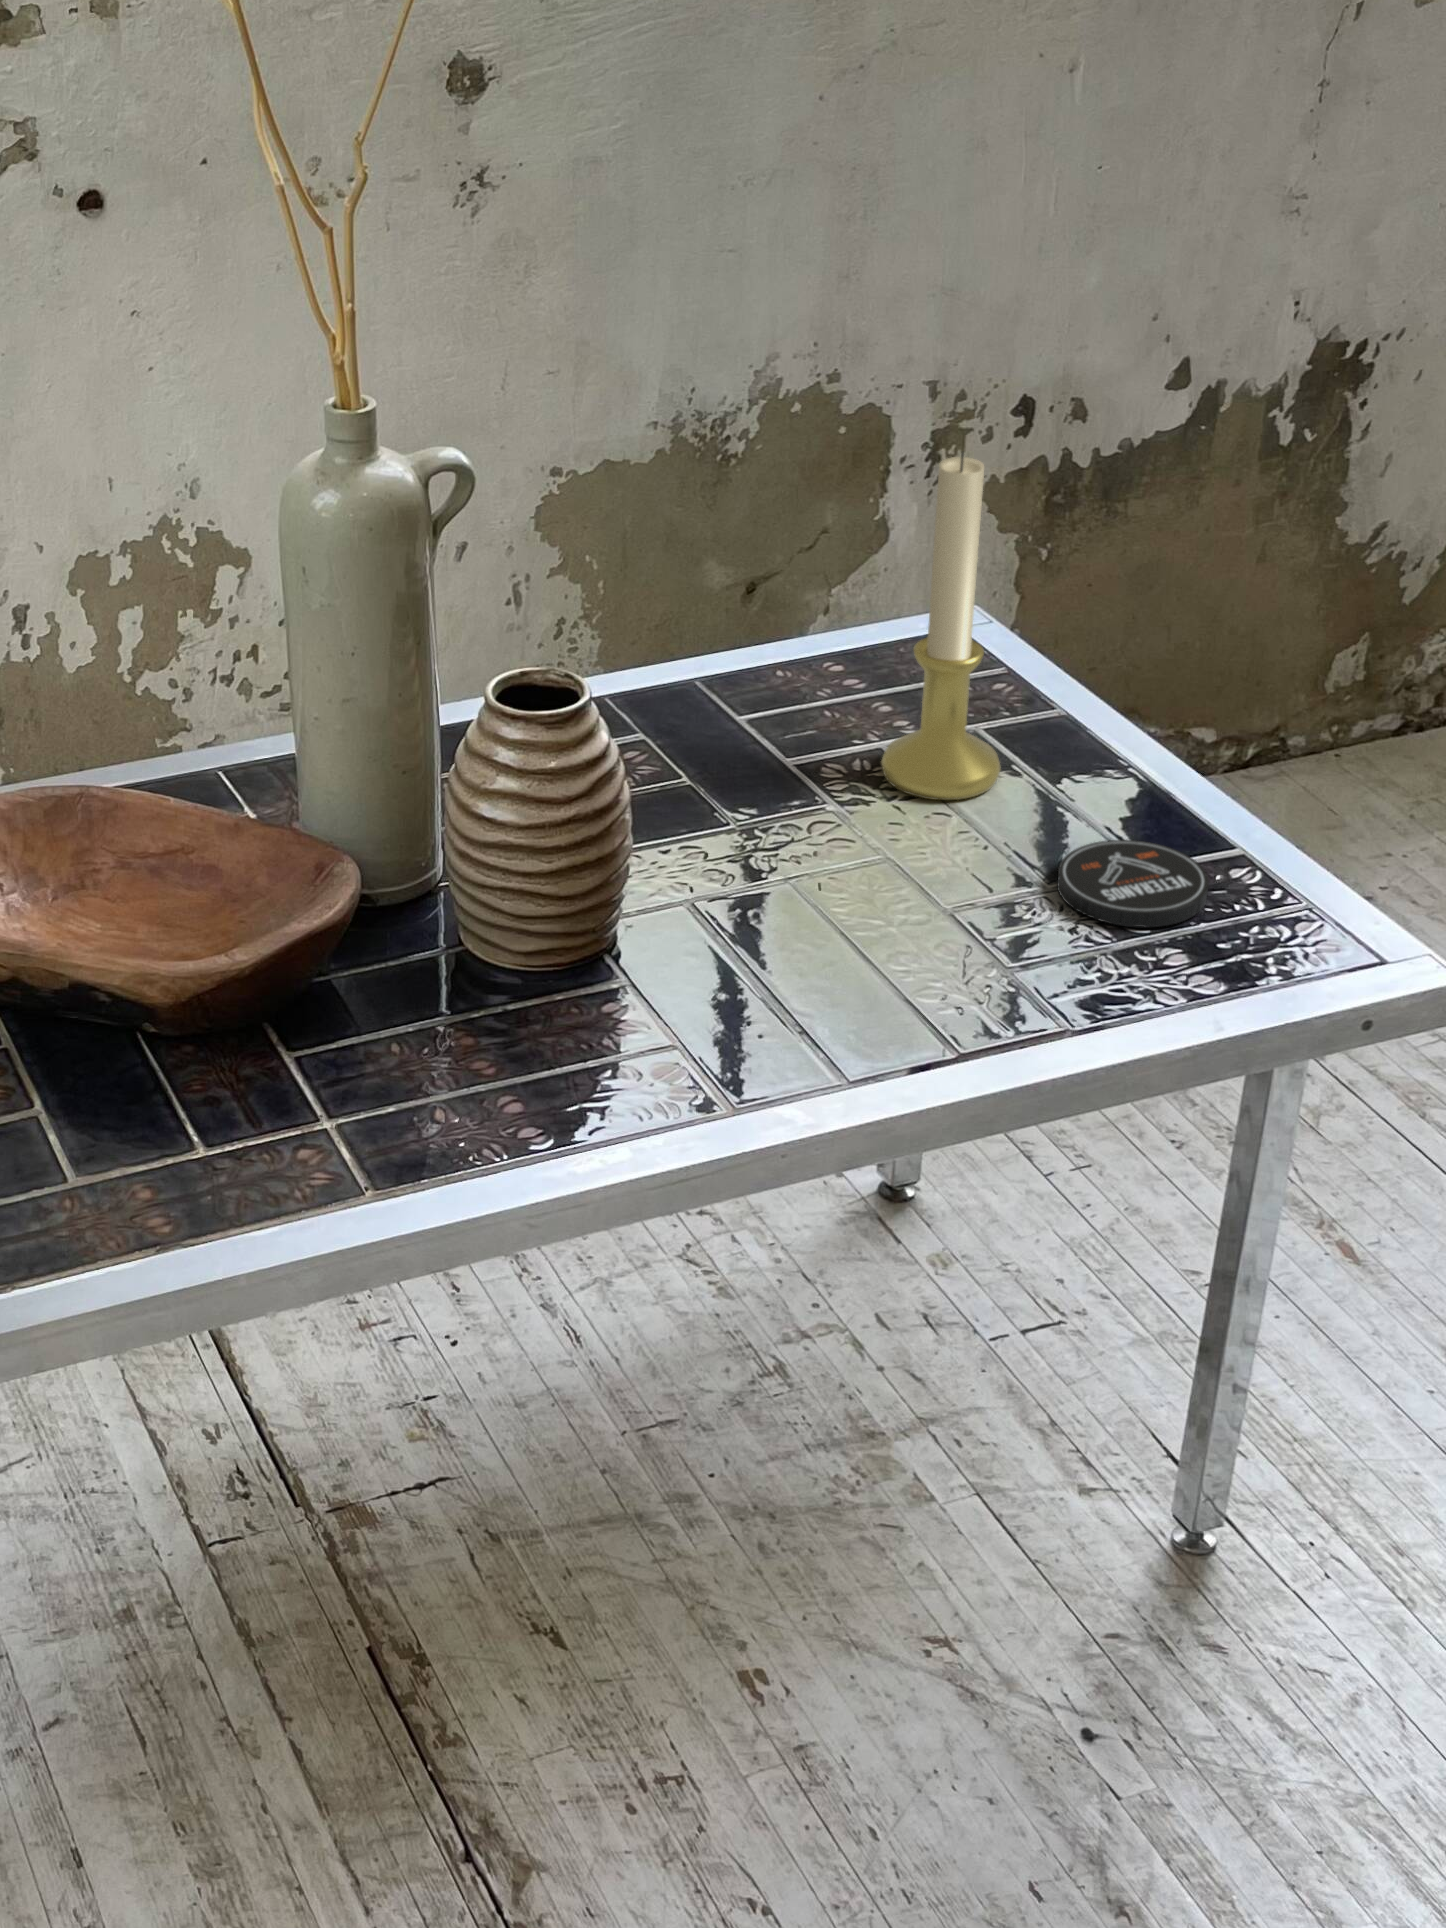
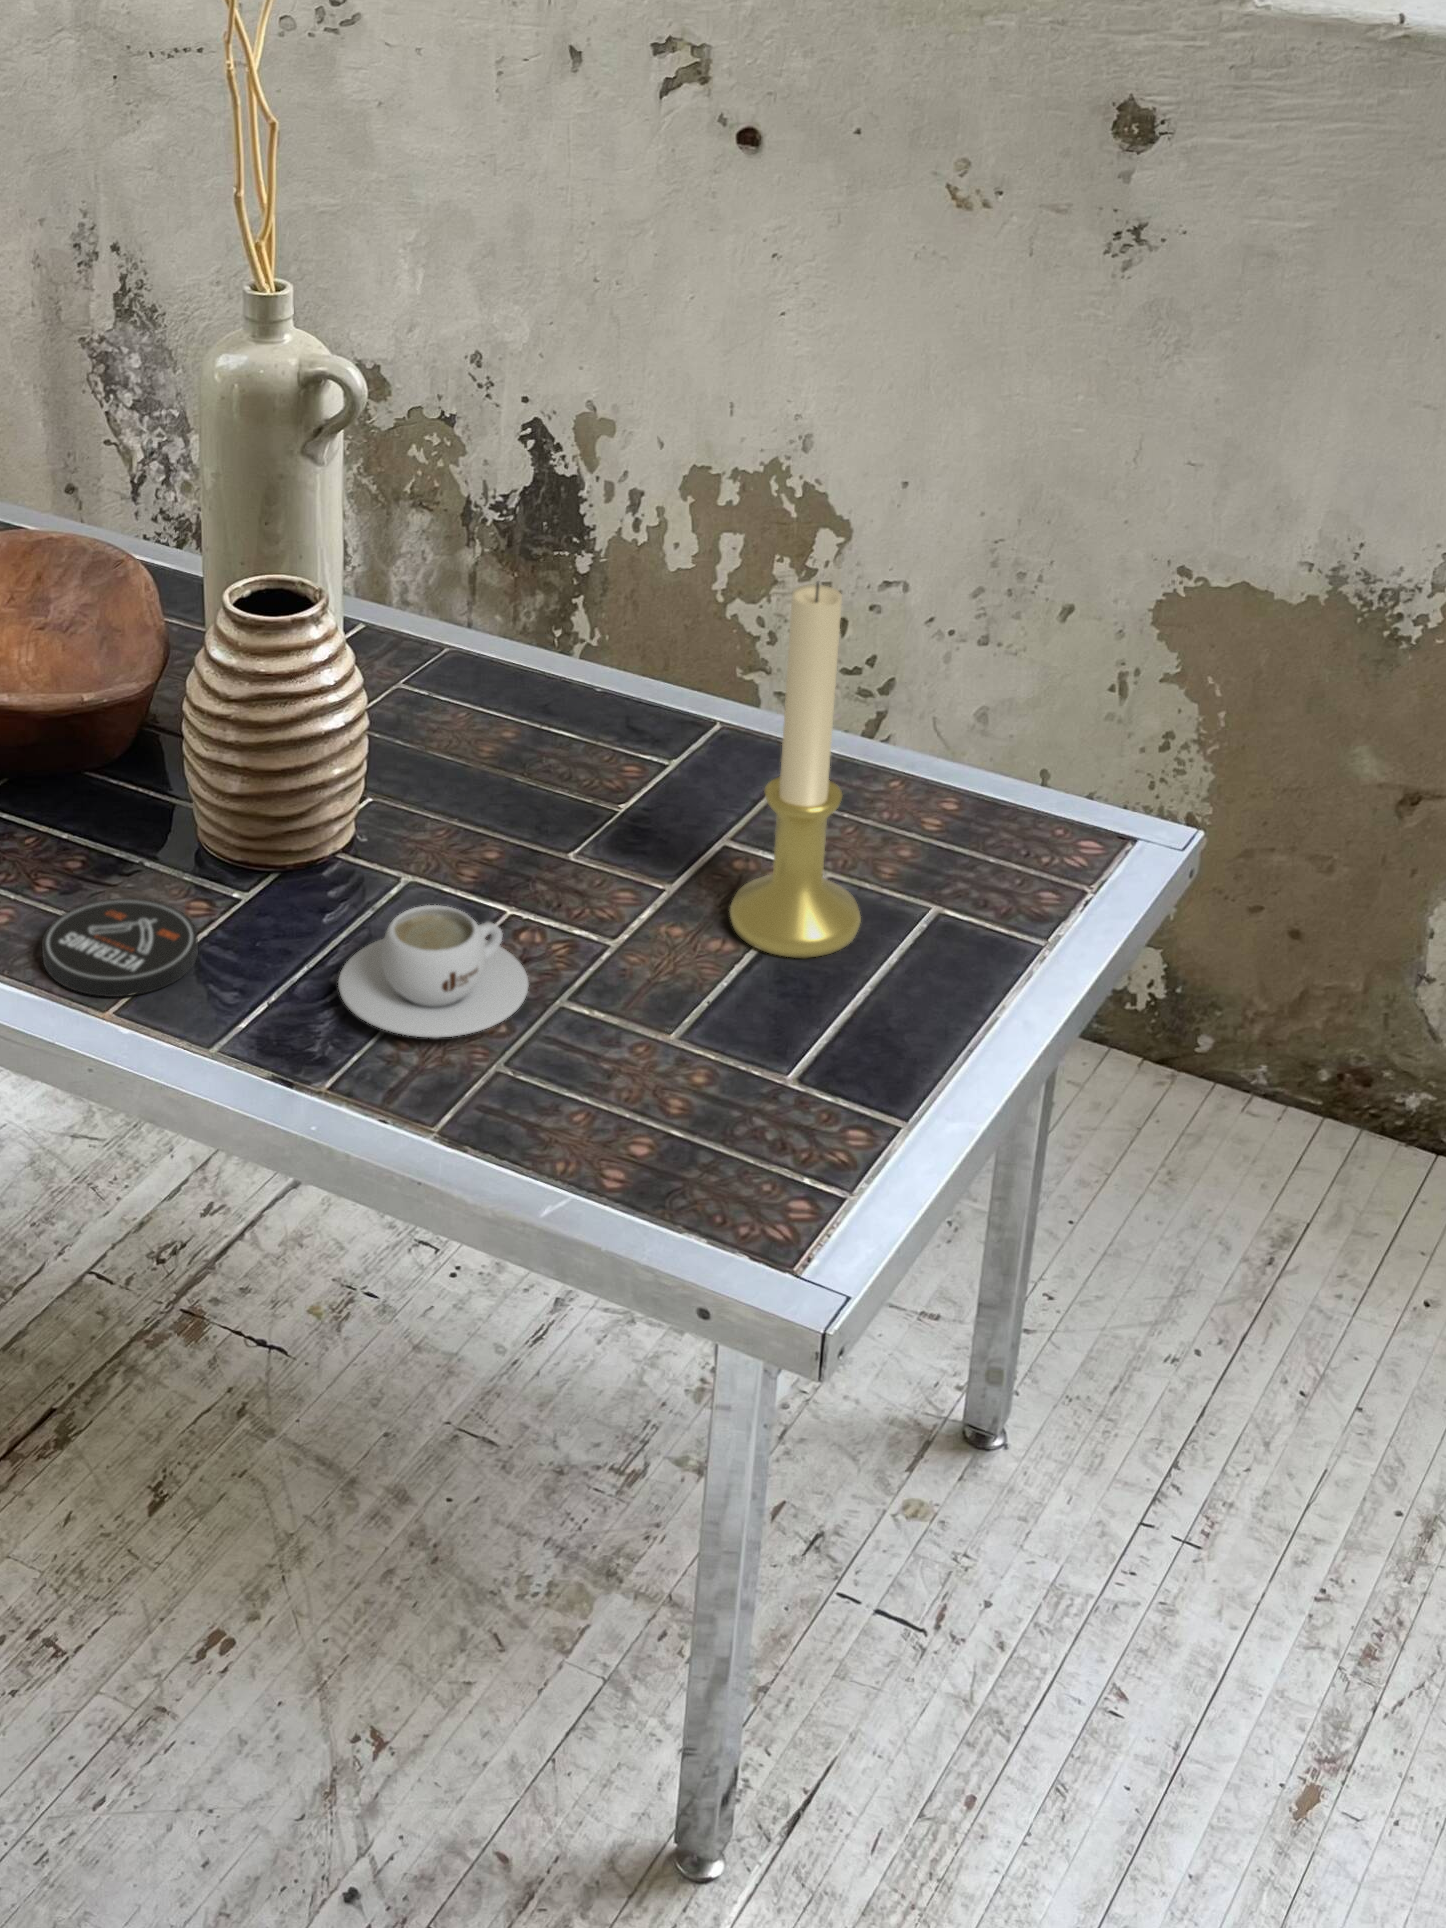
coaster: present [1057,840,1209,927] -> present [42,898,198,997]
teacup: none [783,858,967,981] -> present [338,905,529,1038]

